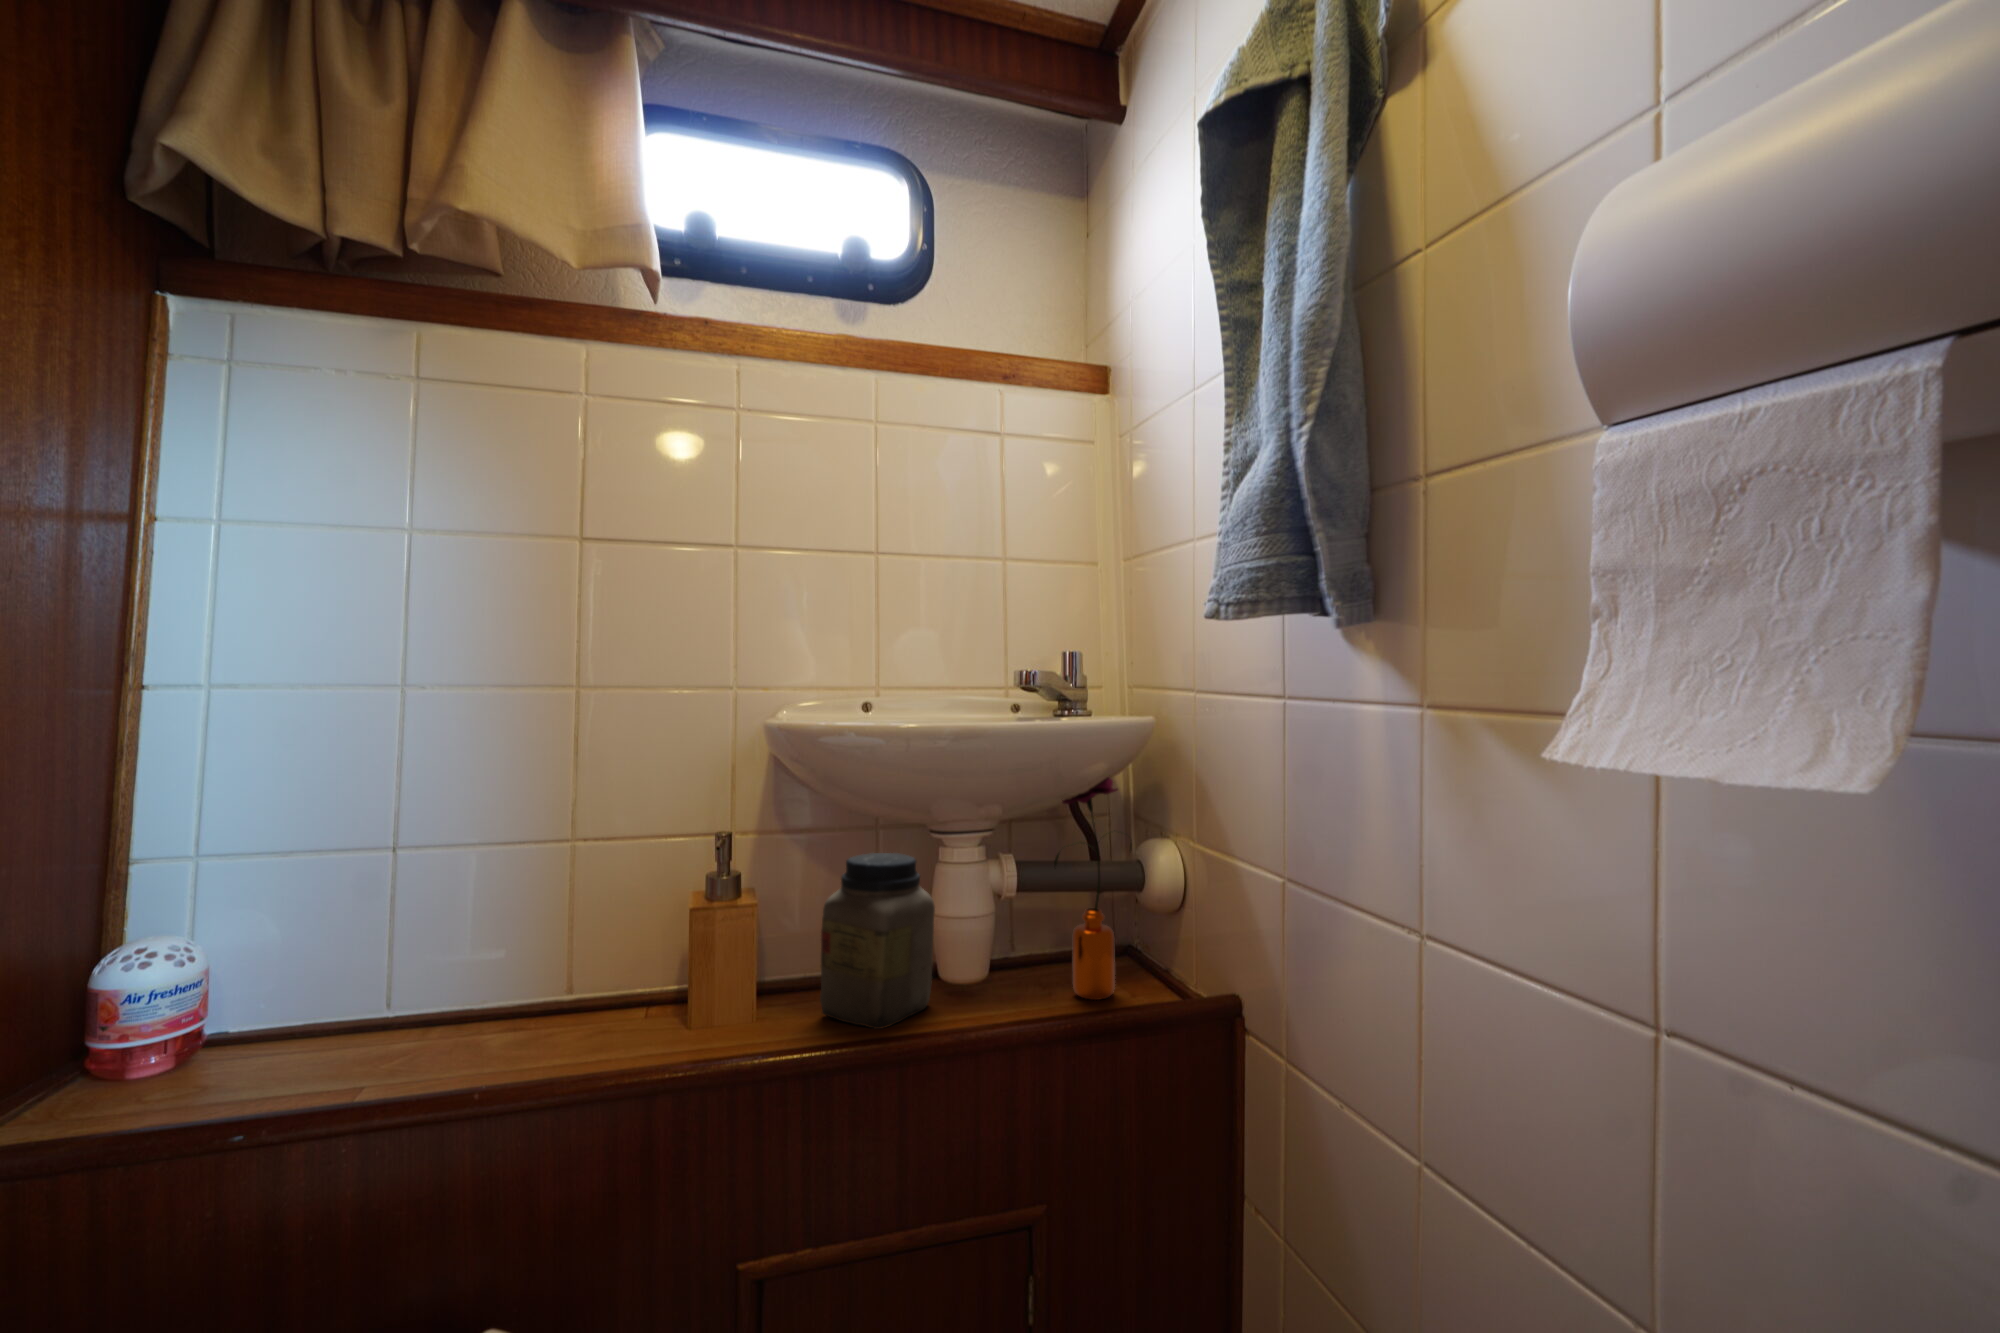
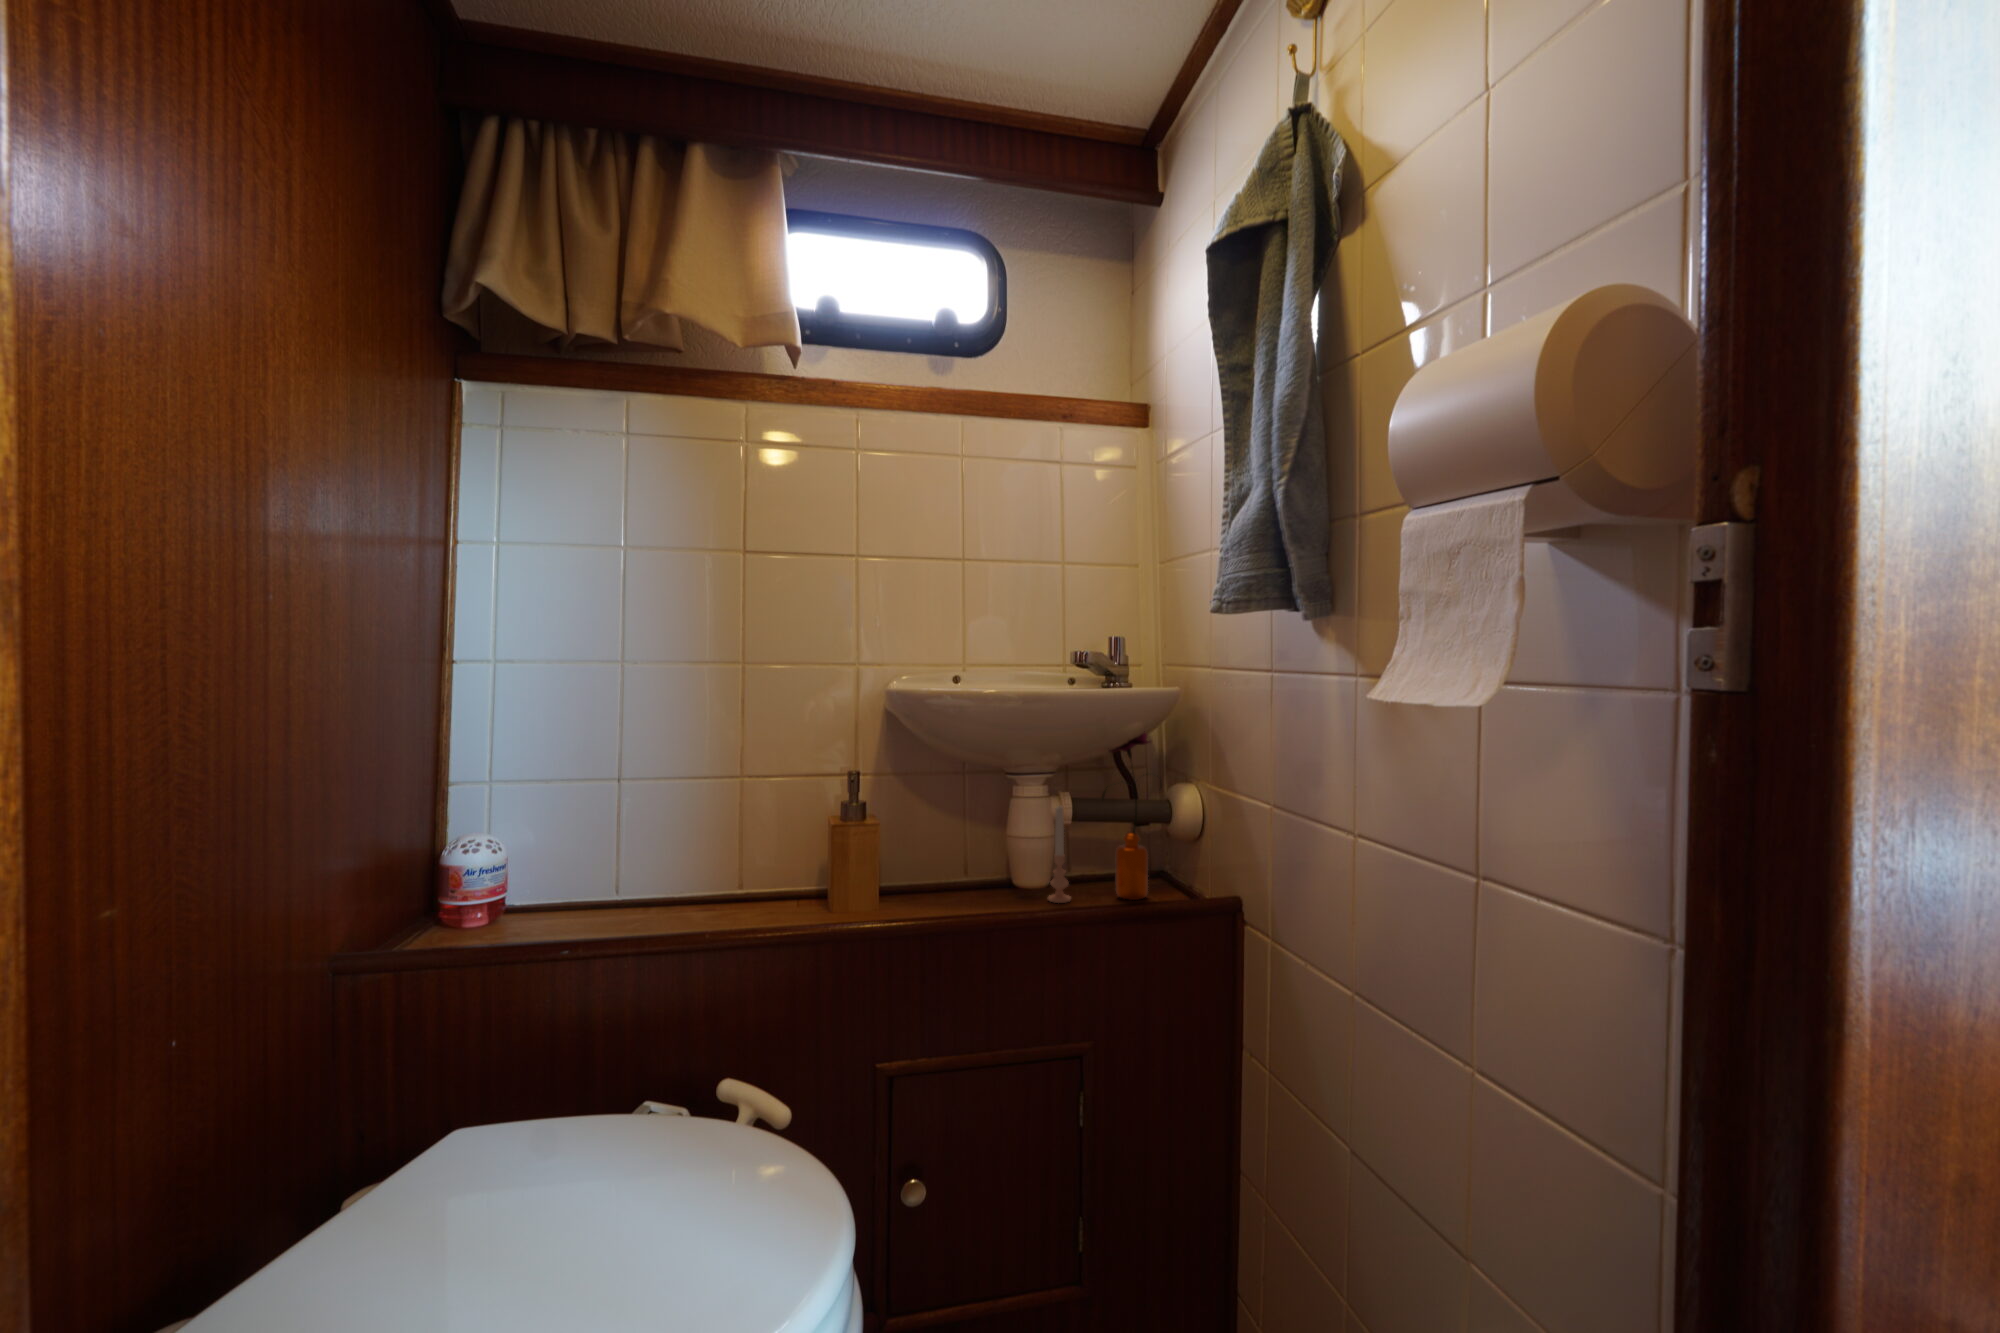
jar: present [820,853,935,1029] -> none [927,789,1011,913]
candle: none [983,875,1014,1007] -> present [1048,806,1071,903]

